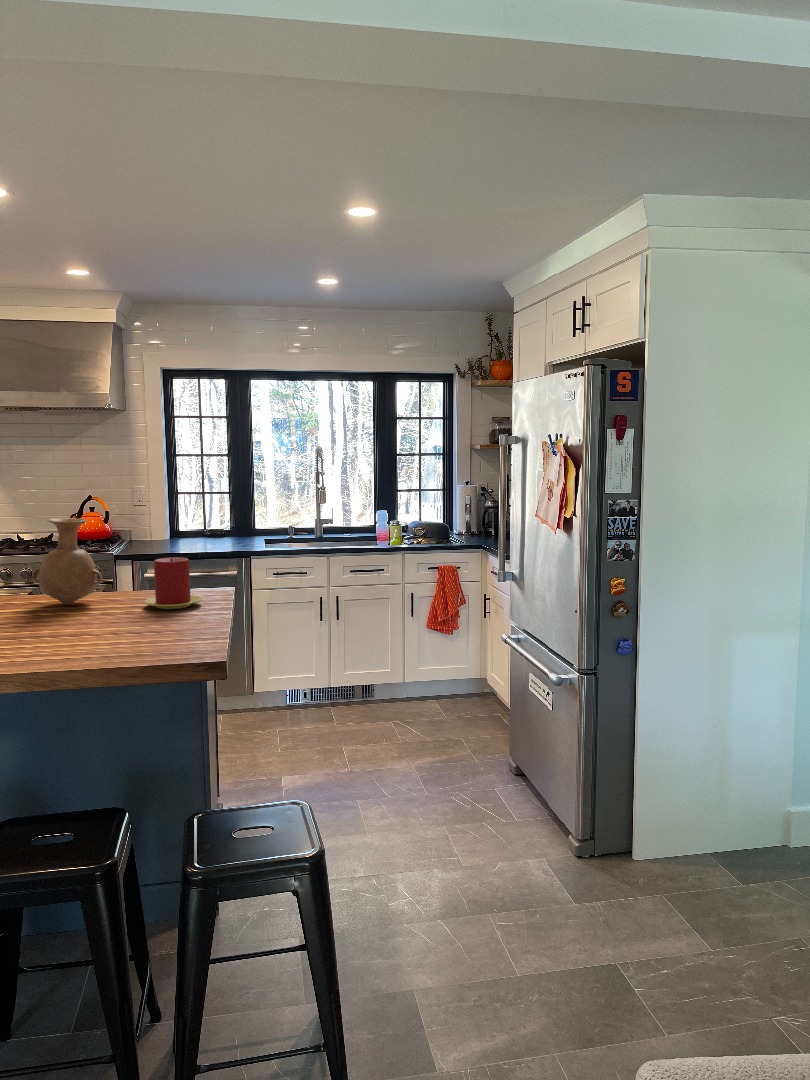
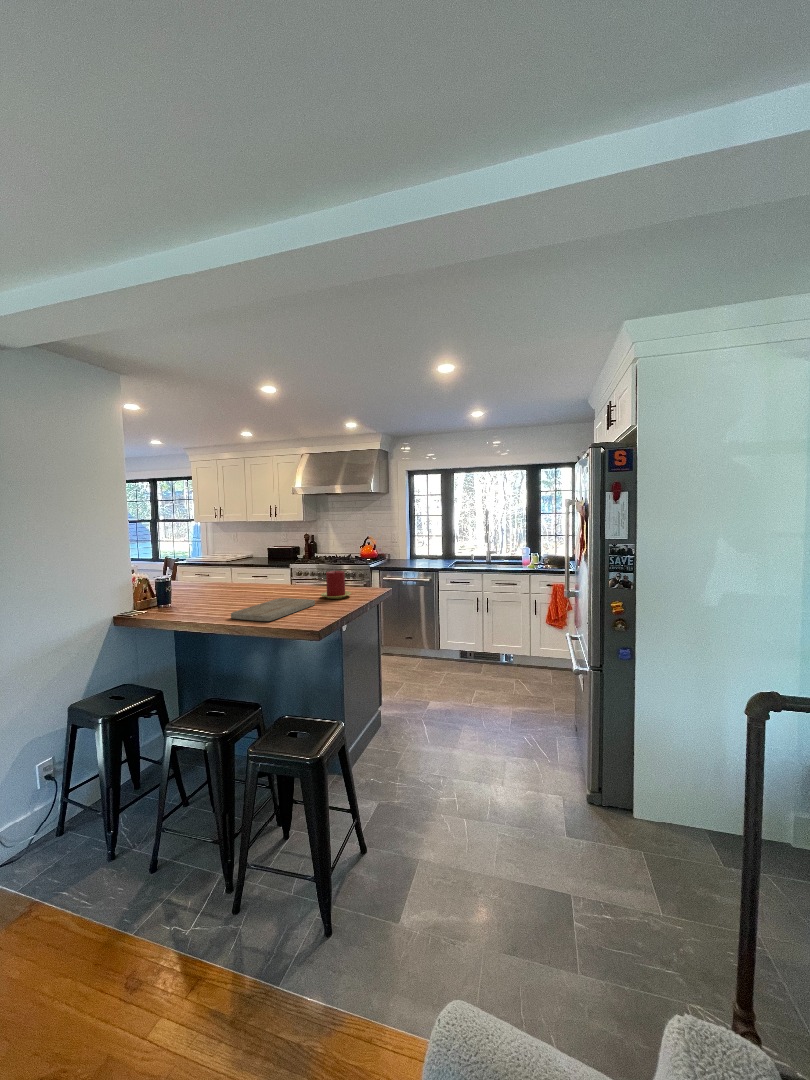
vase: present [33,518,102,605] -> none [280,548,308,593]
cutting board: none [30,612,159,658] -> present [231,598,315,621]

